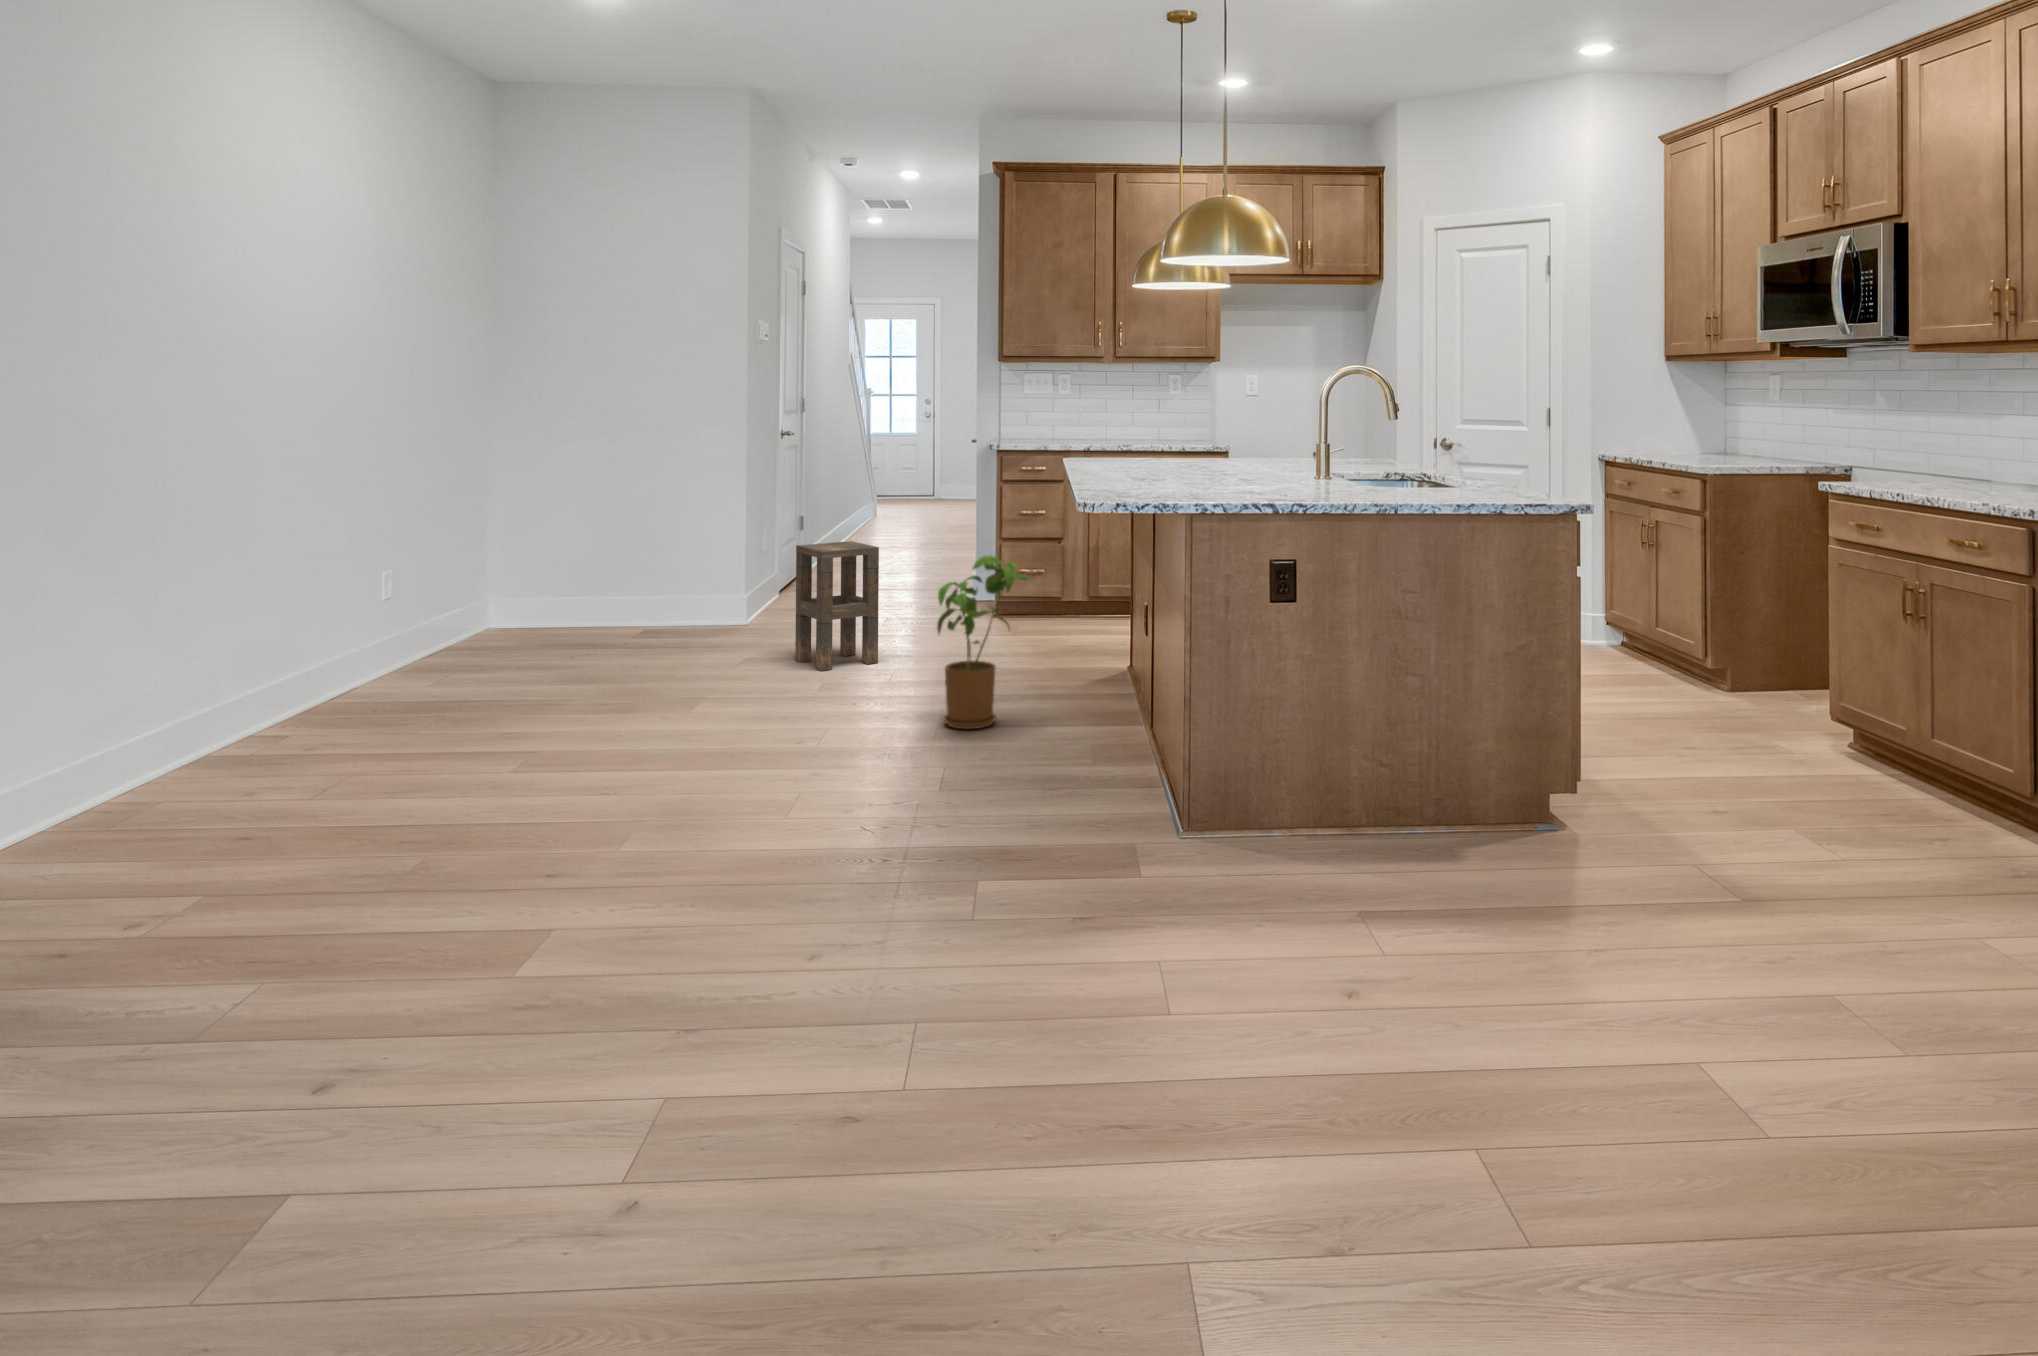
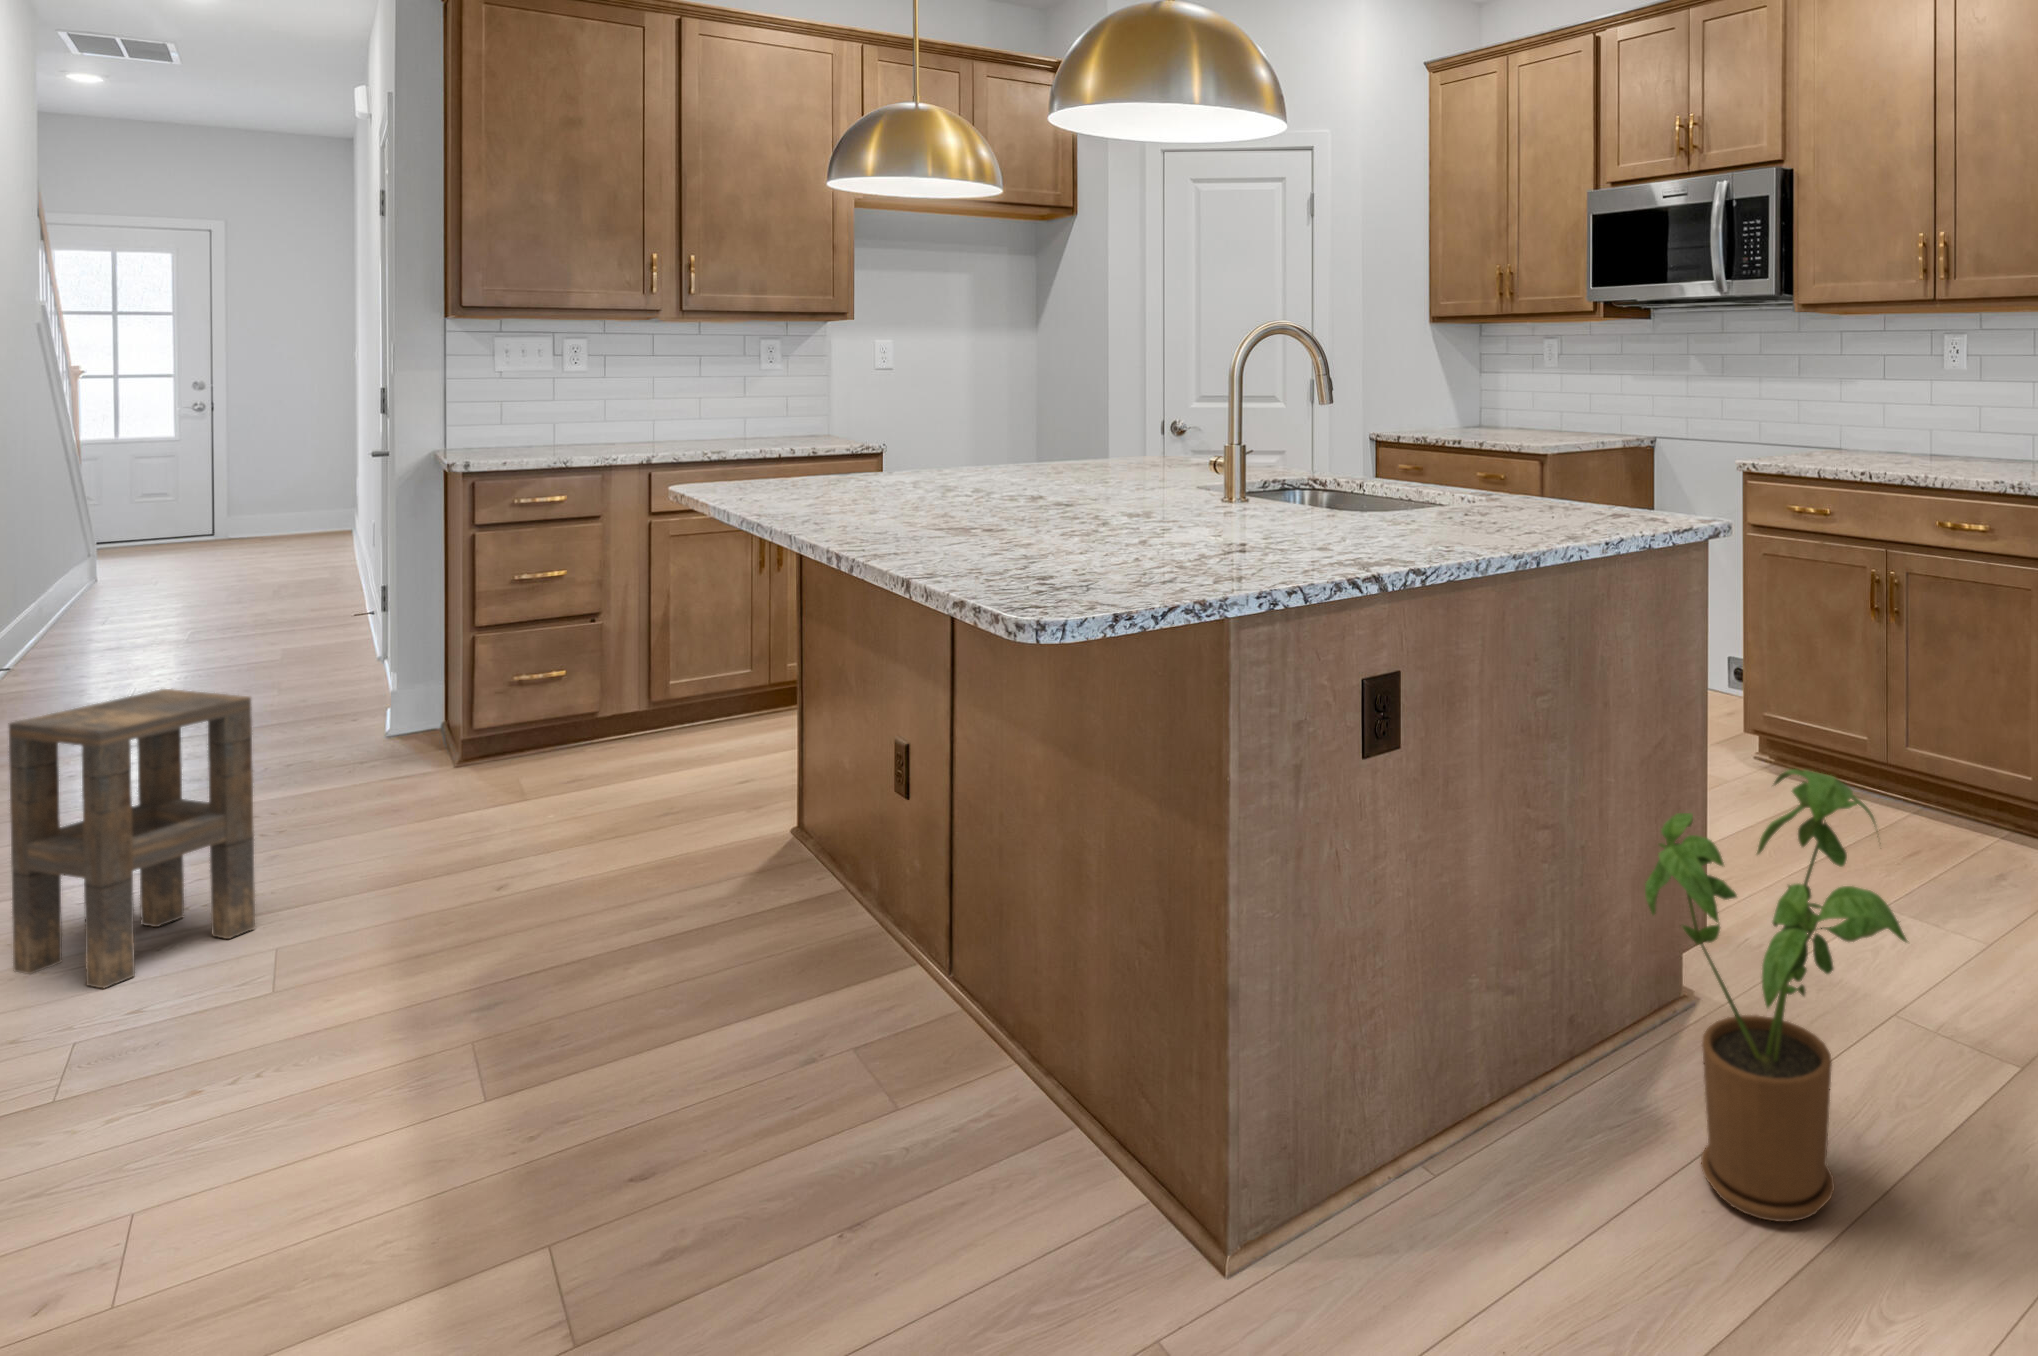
house plant: present [937,555,1030,729] -> present [1645,769,1907,1222]

